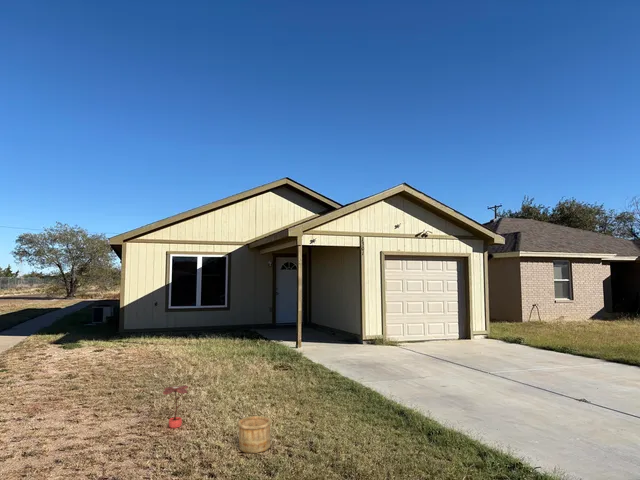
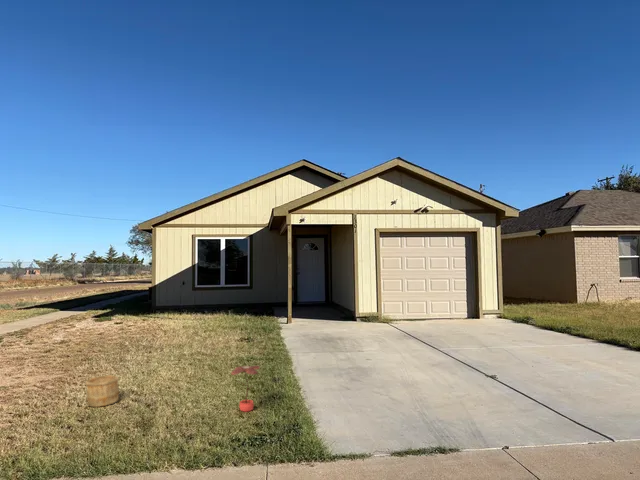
potted plant: present [163,386,188,428] -> present [231,366,260,412]

